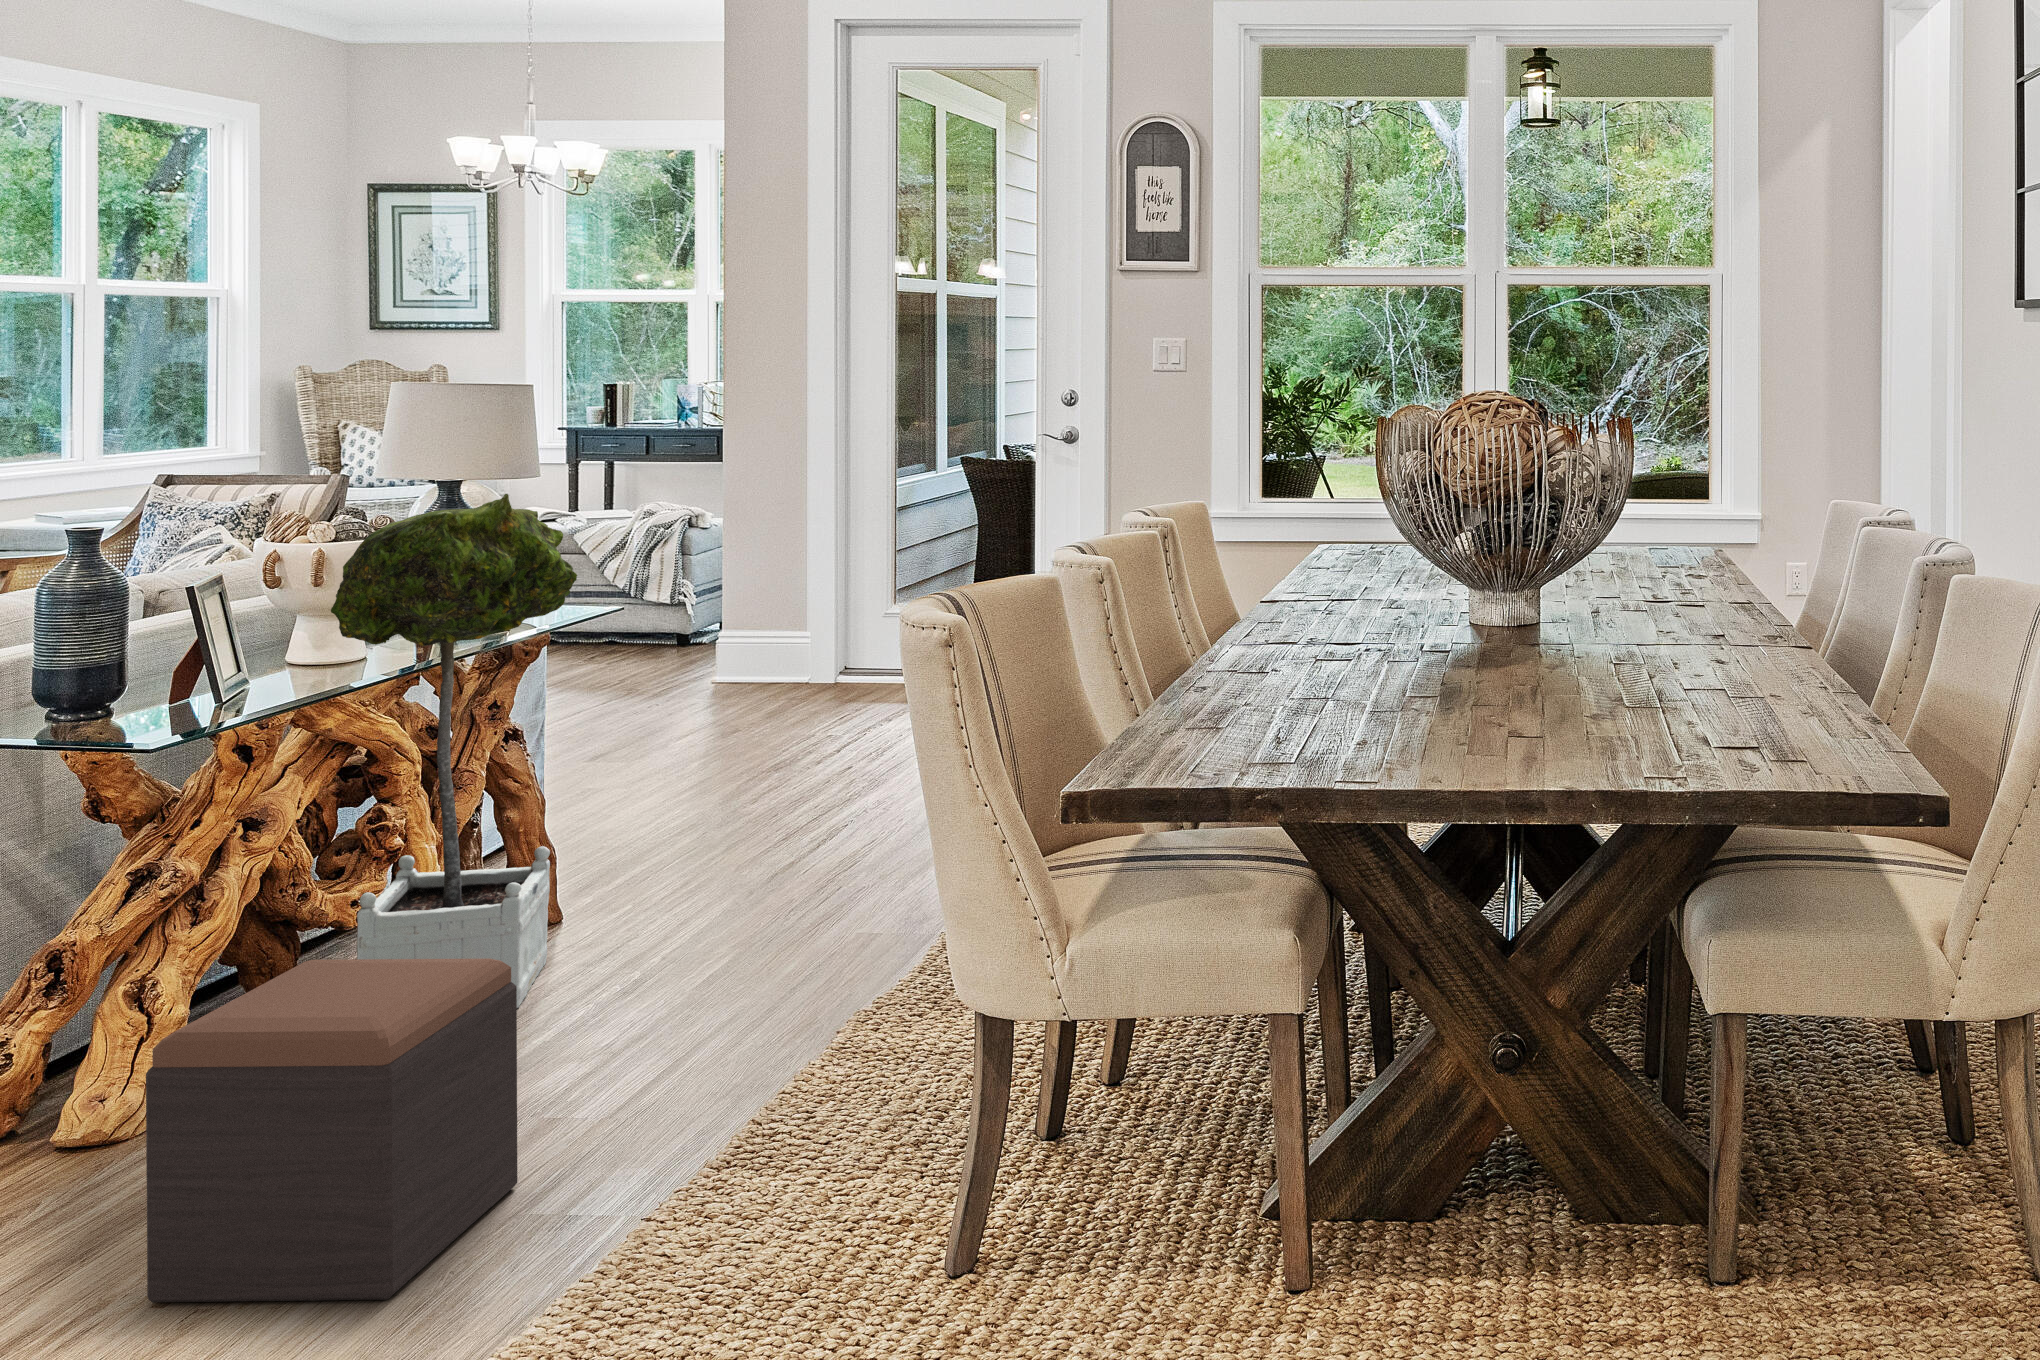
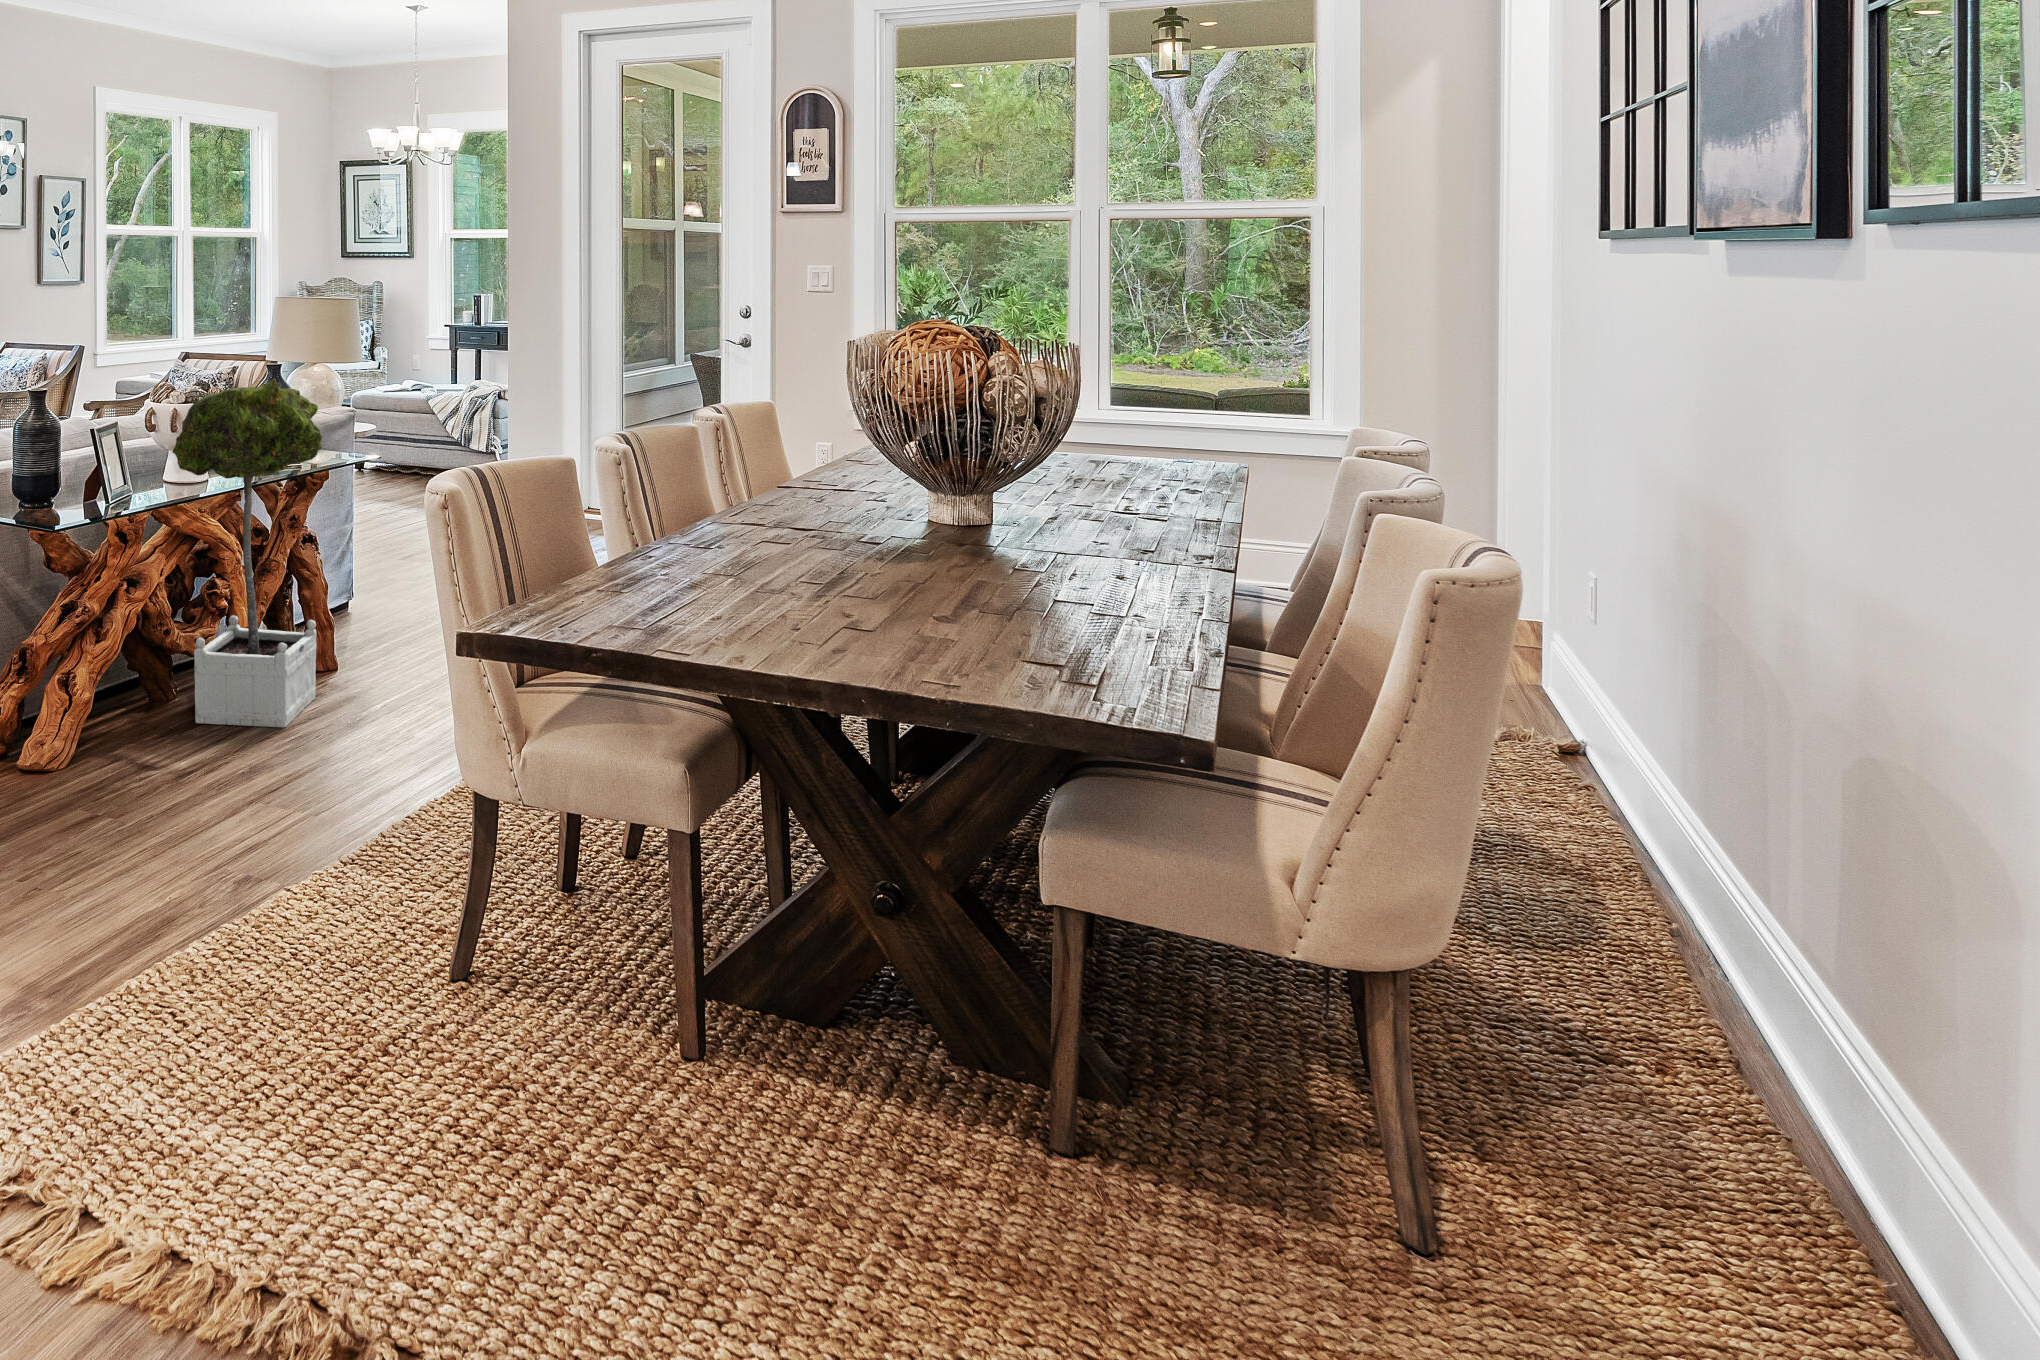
footstool: present [146,958,517,1302] -> none [12,680,230,908]

